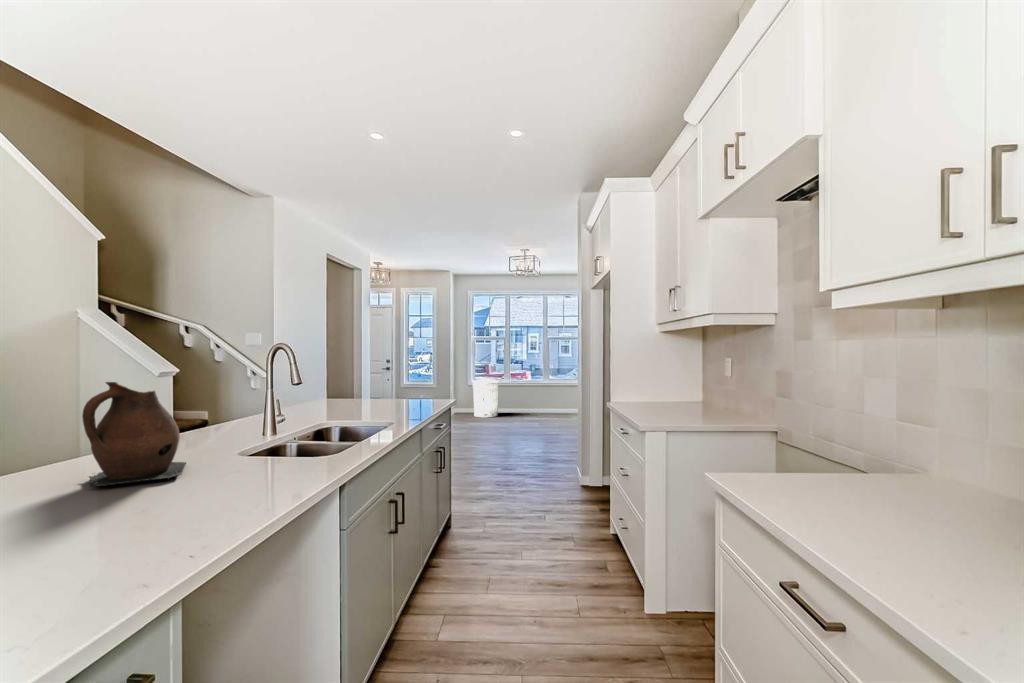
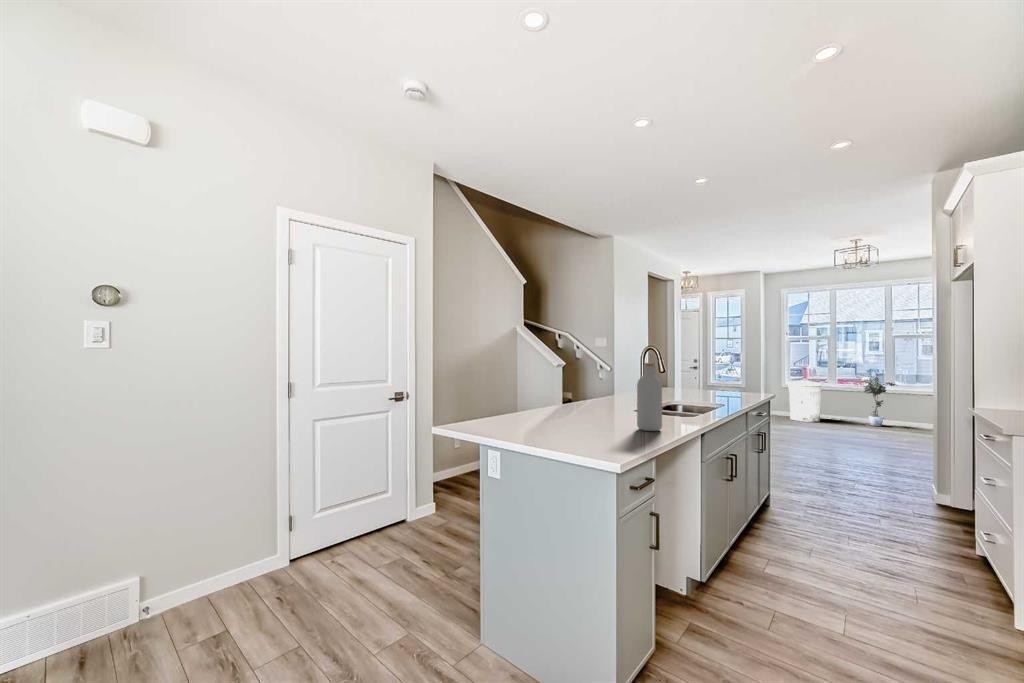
bottle: none [185,364,244,509] -> present [637,363,662,431]
potted plant: none [523,371,553,416] -> present [855,377,898,426]
ceramic pitcher: present [82,382,186,486] -> none [581,370,622,419]

